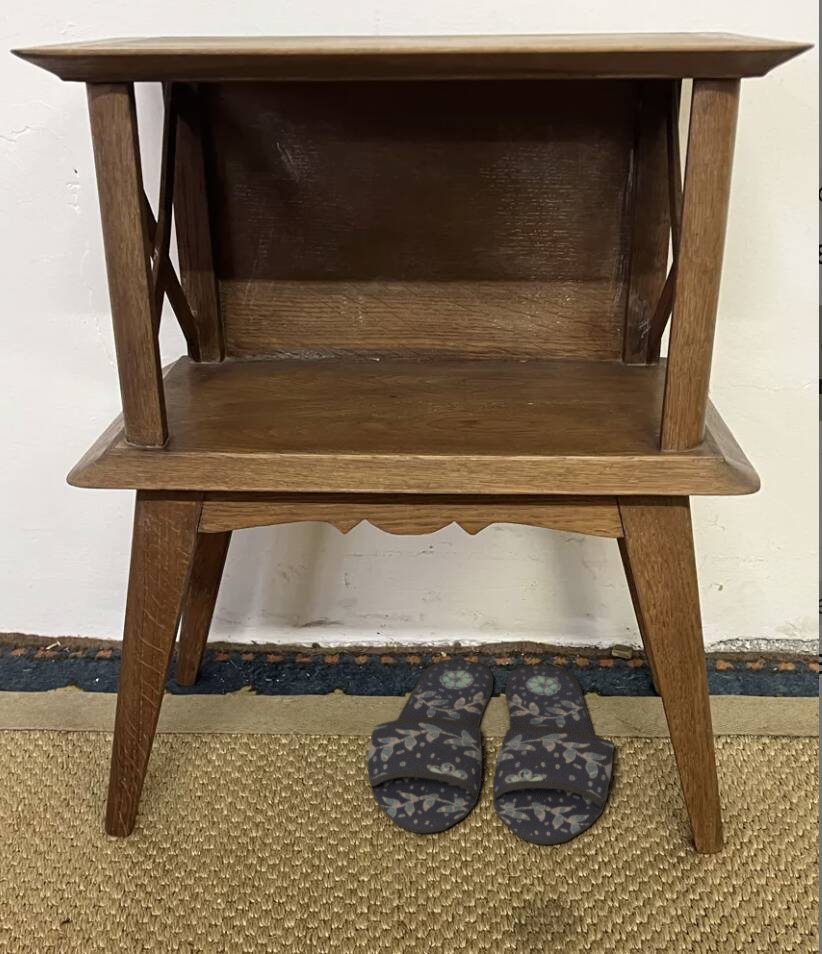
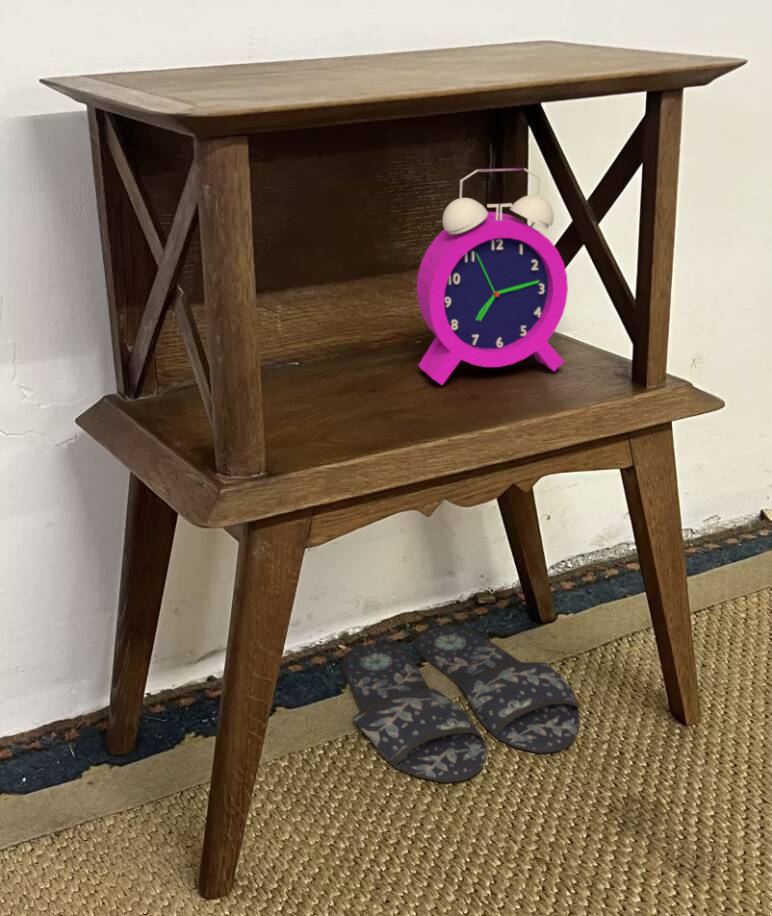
alarm clock: none [433,146,621,405] -> present [417,168,568,385]

